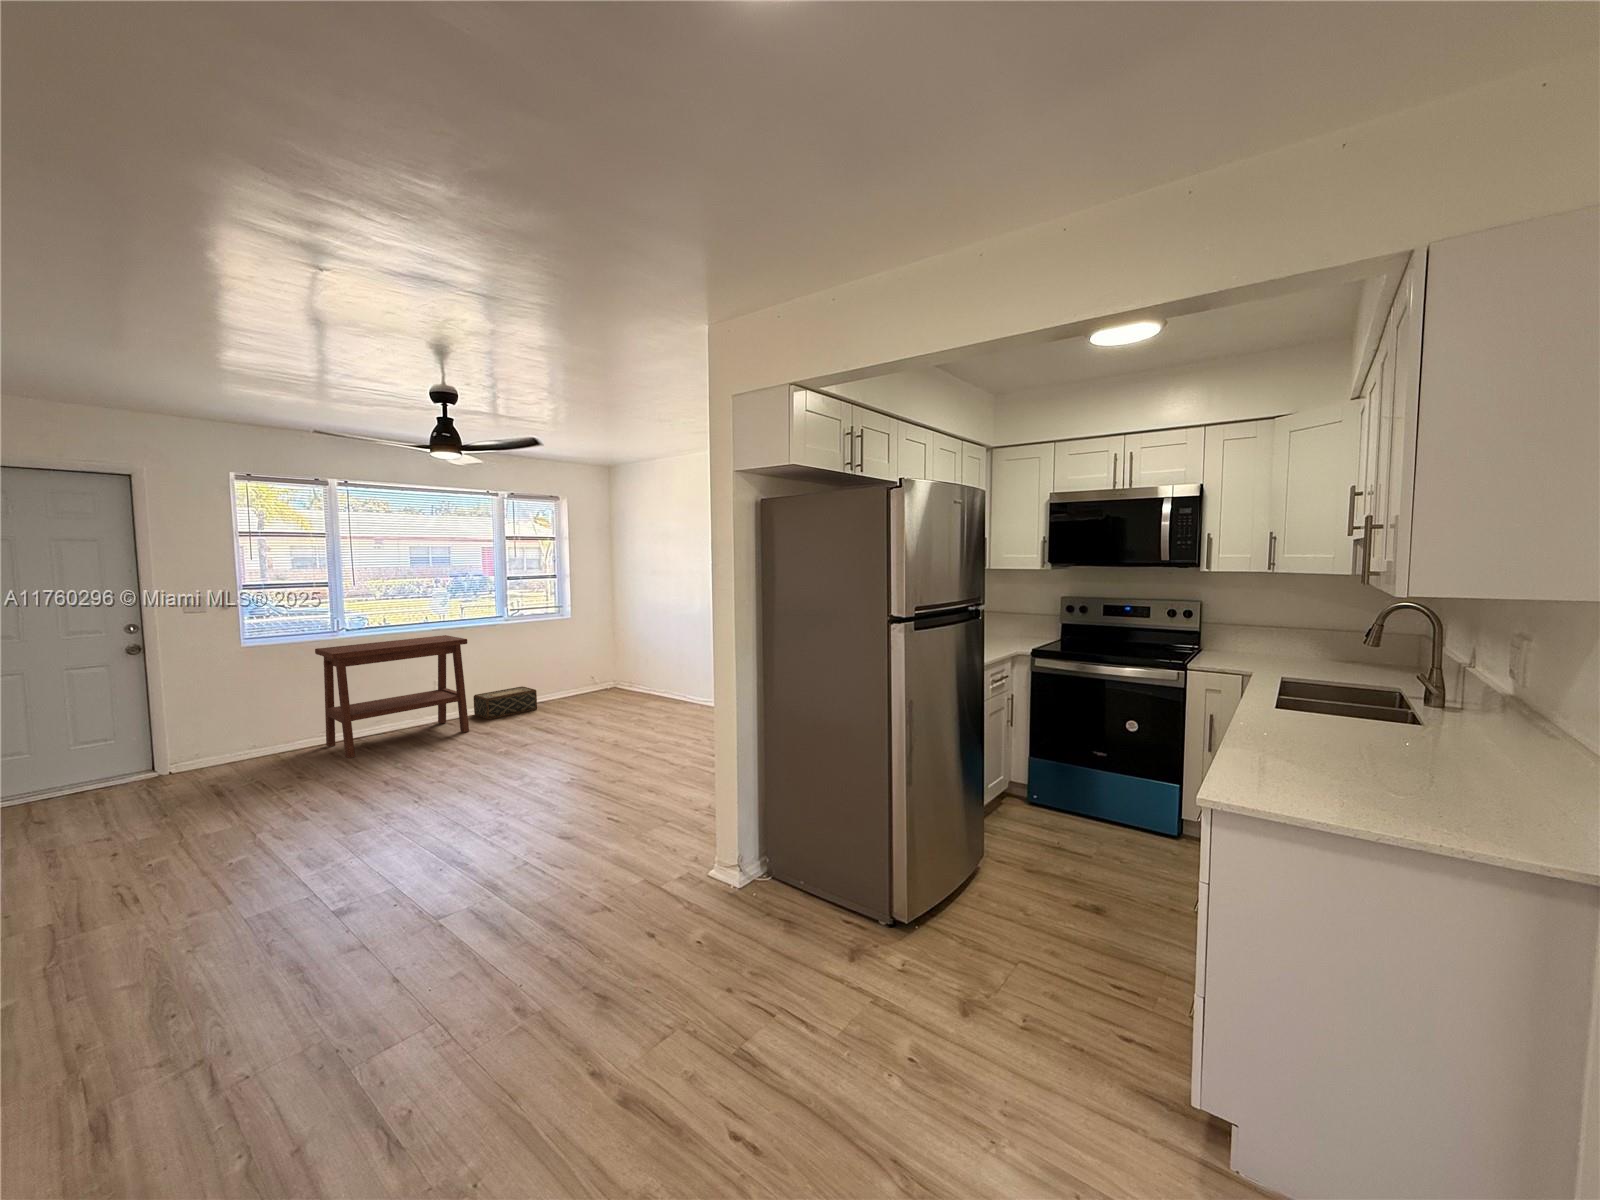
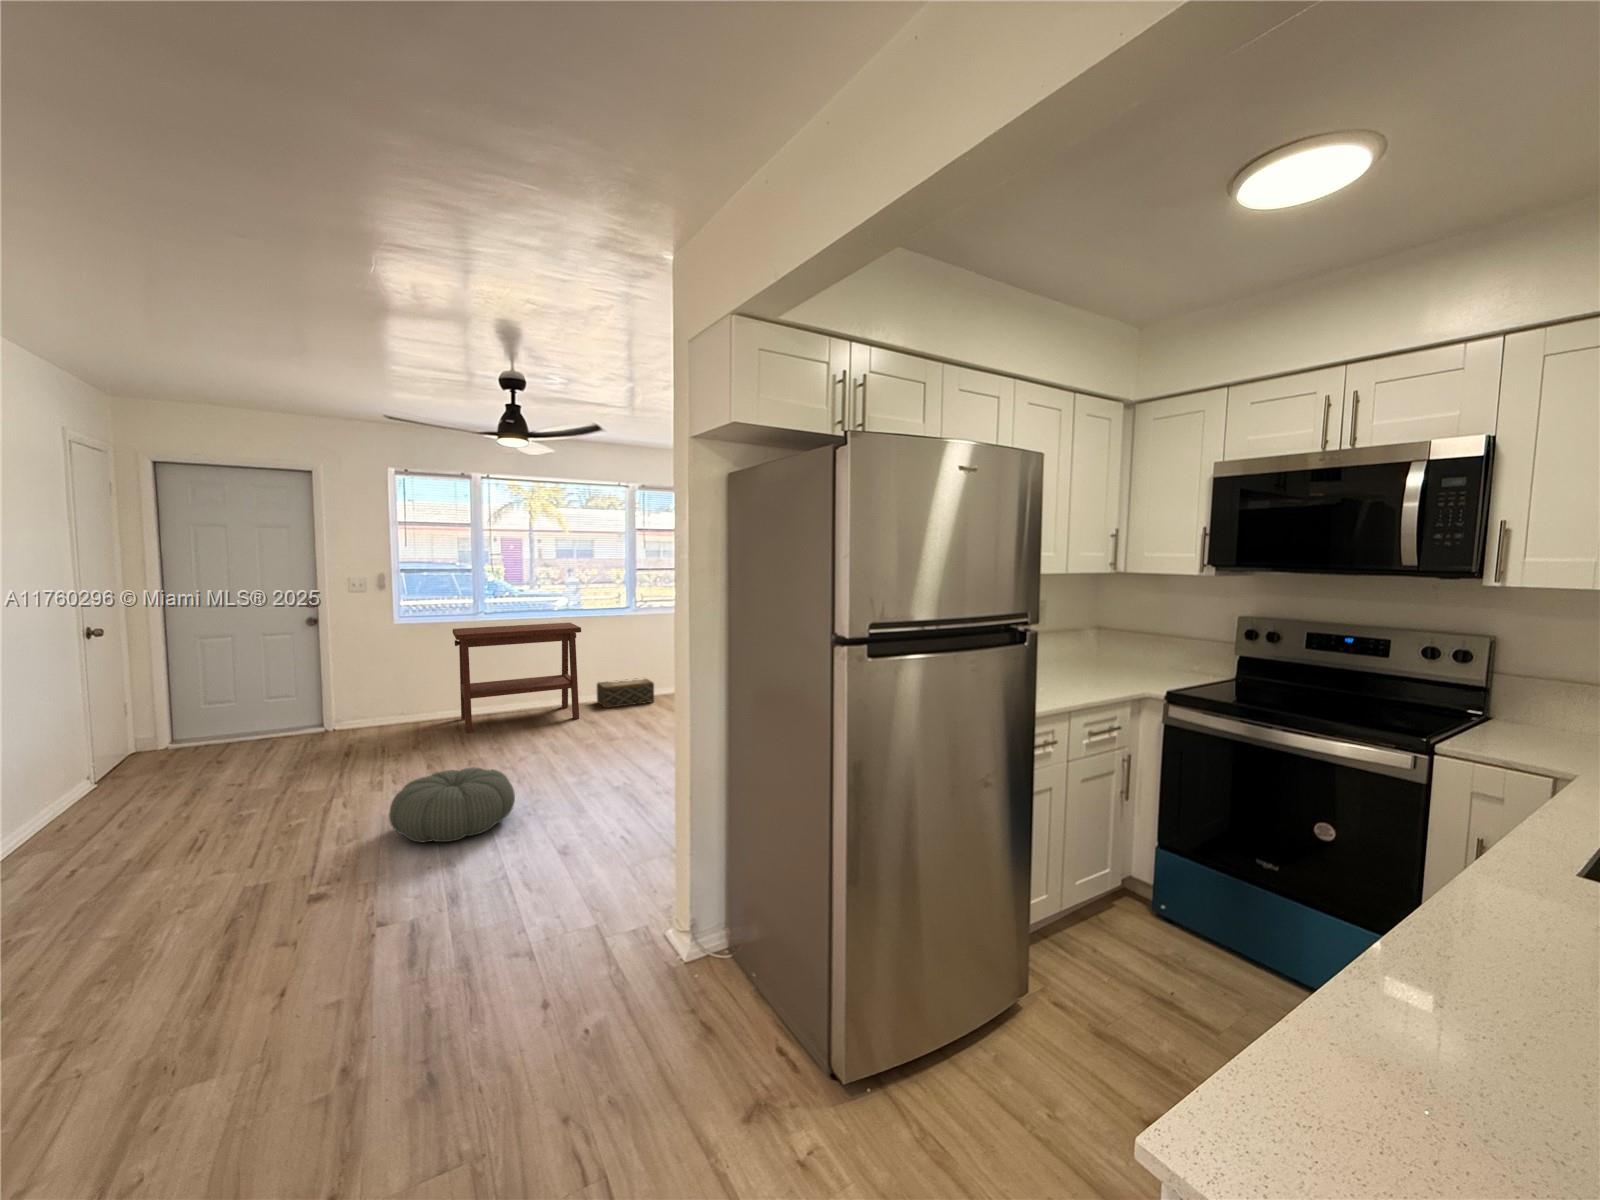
pouf: none [361,778,487,855] -> present [389,767,515,842]

